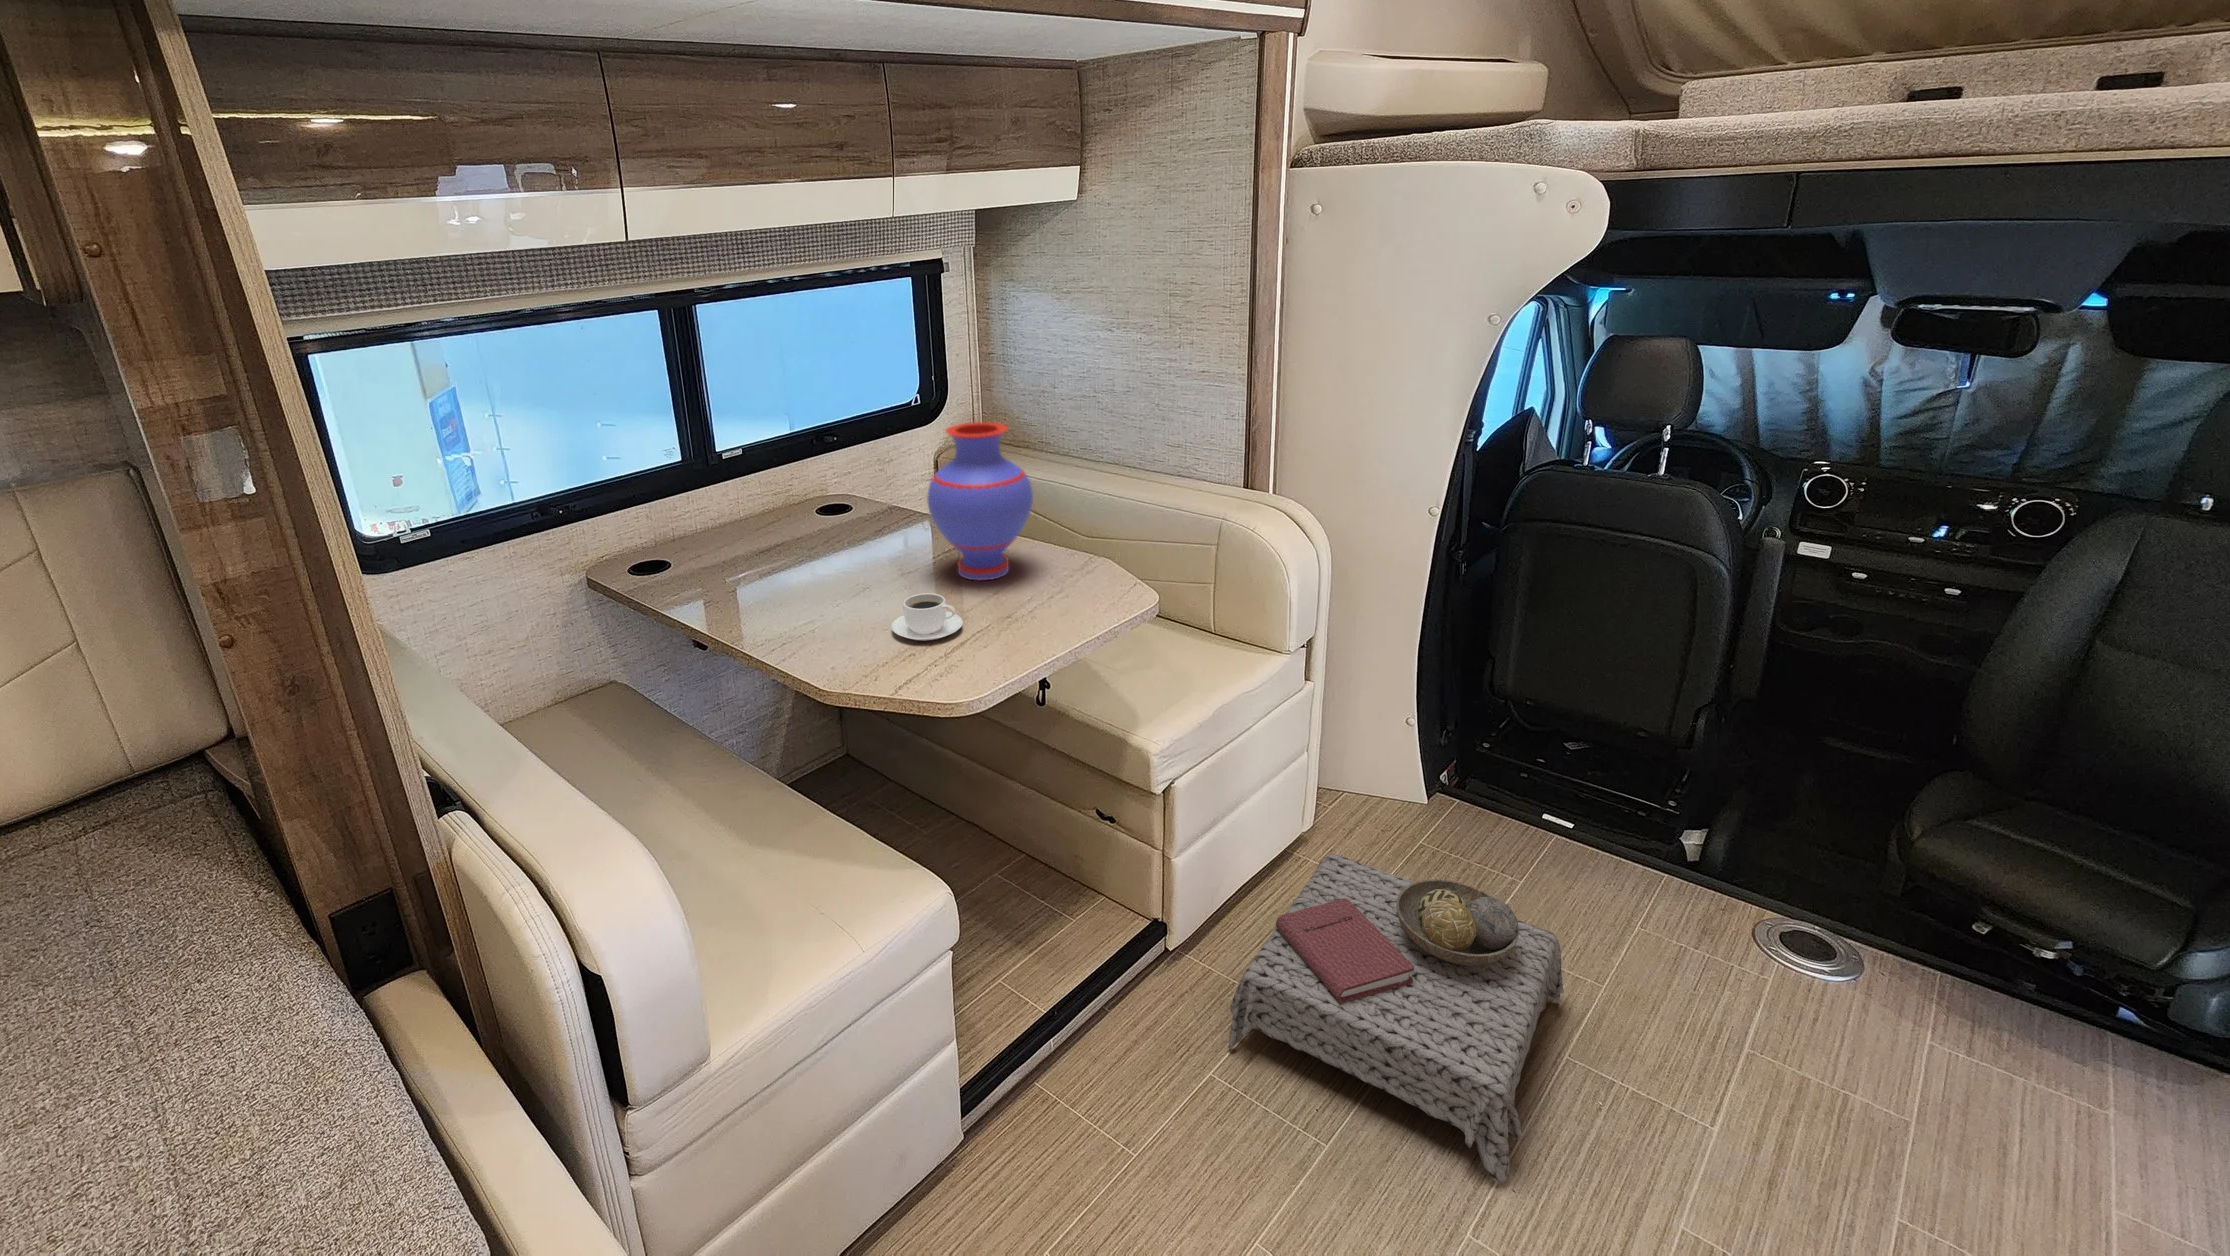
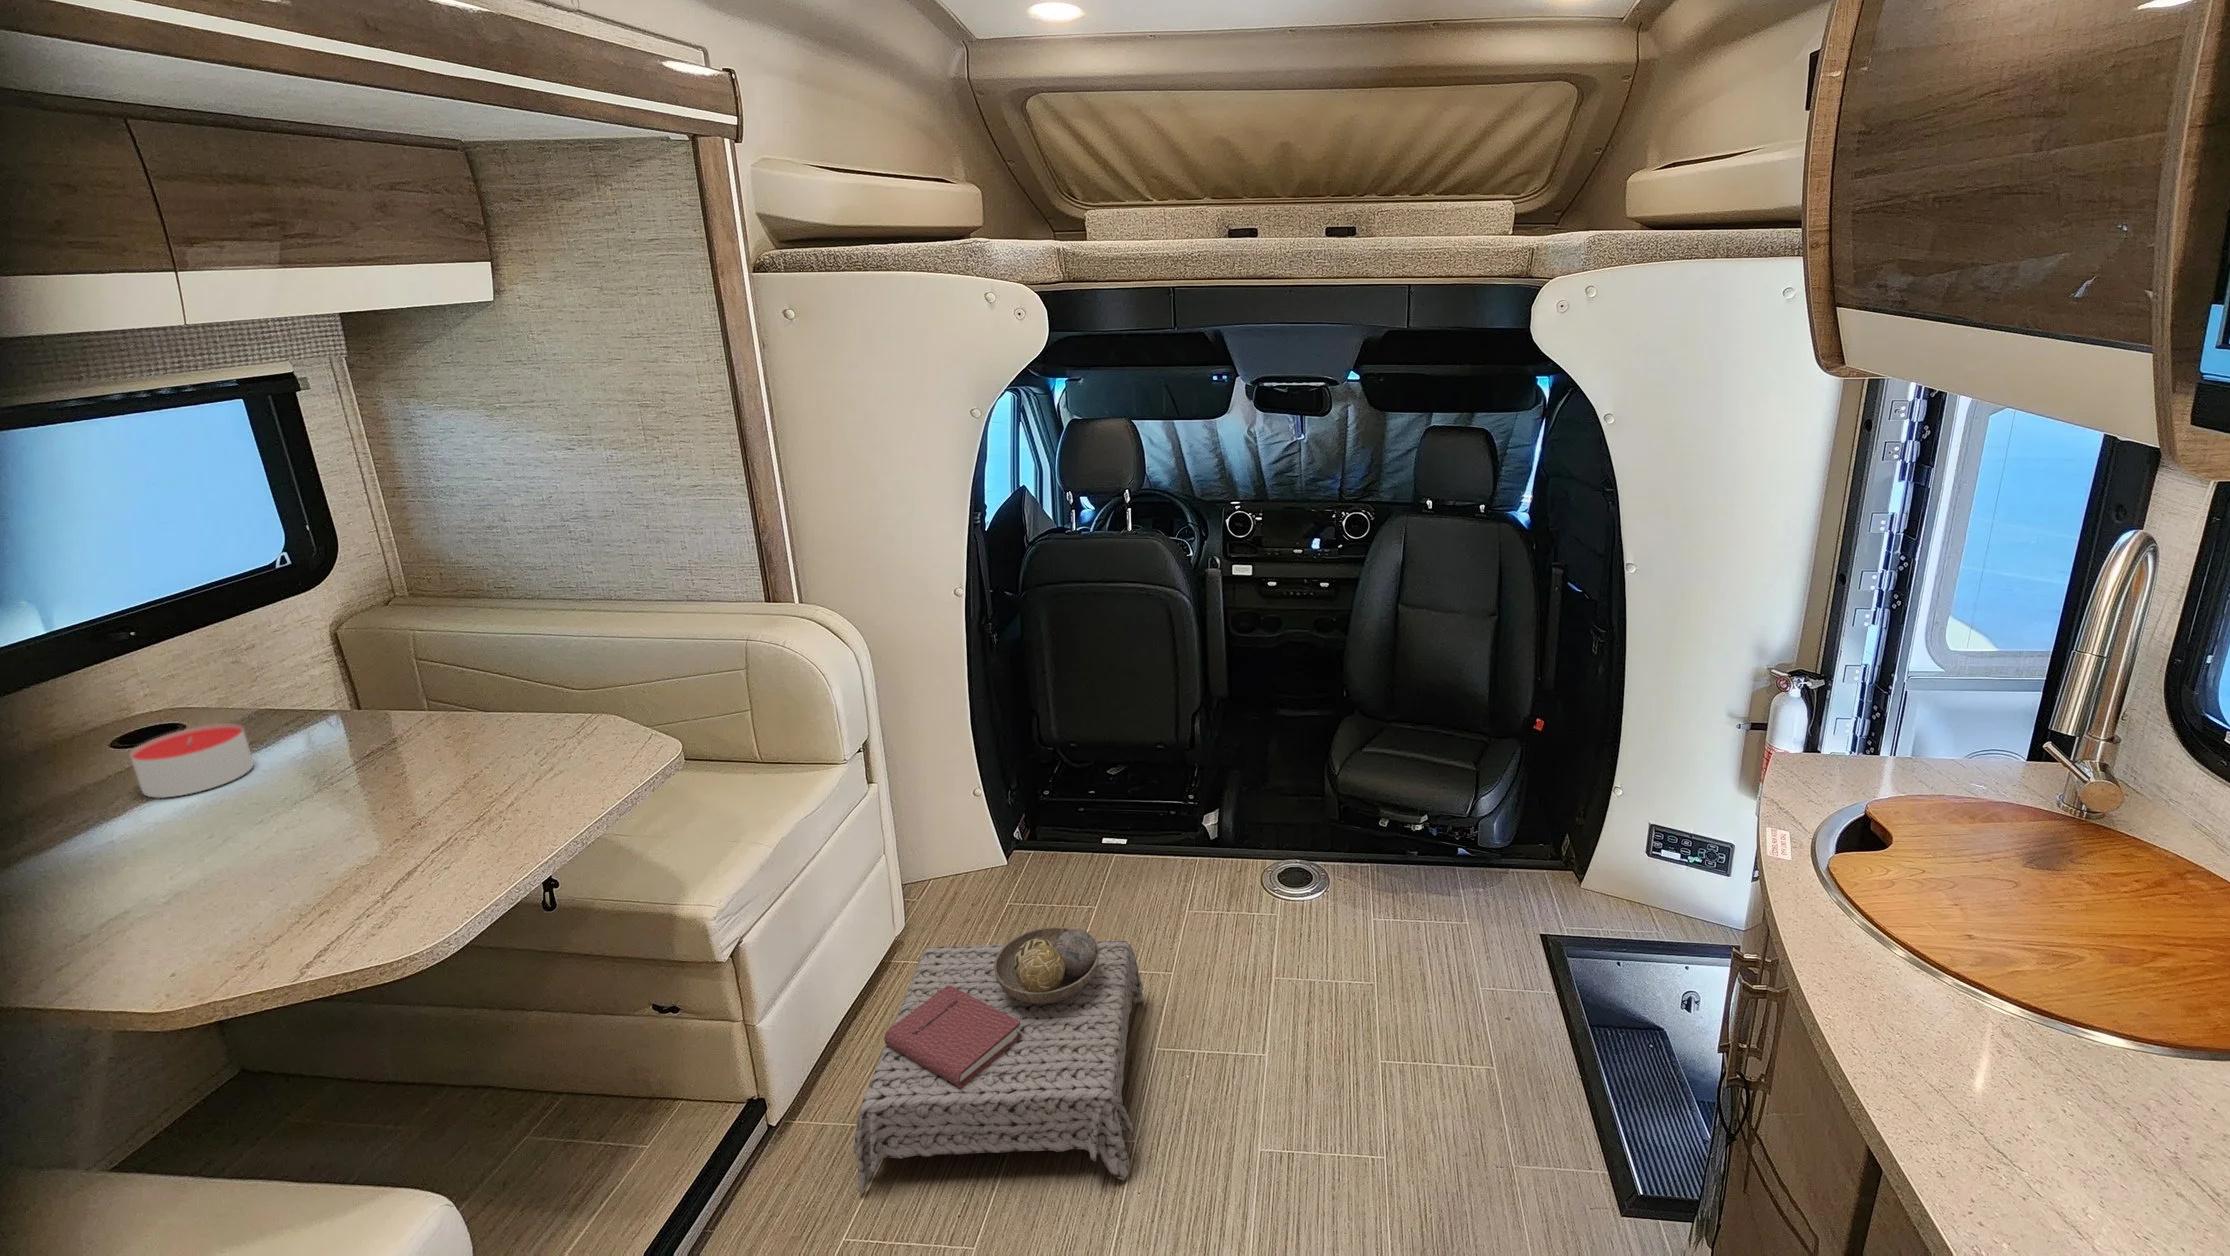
vase: present [927,422,1033,580] -> none [327,576,497,777]
candle: none [823,511,882,556] -> present [130,724,253,798]
coffee cup: present [892,593,963,641] -> none [298,807,419,875]

